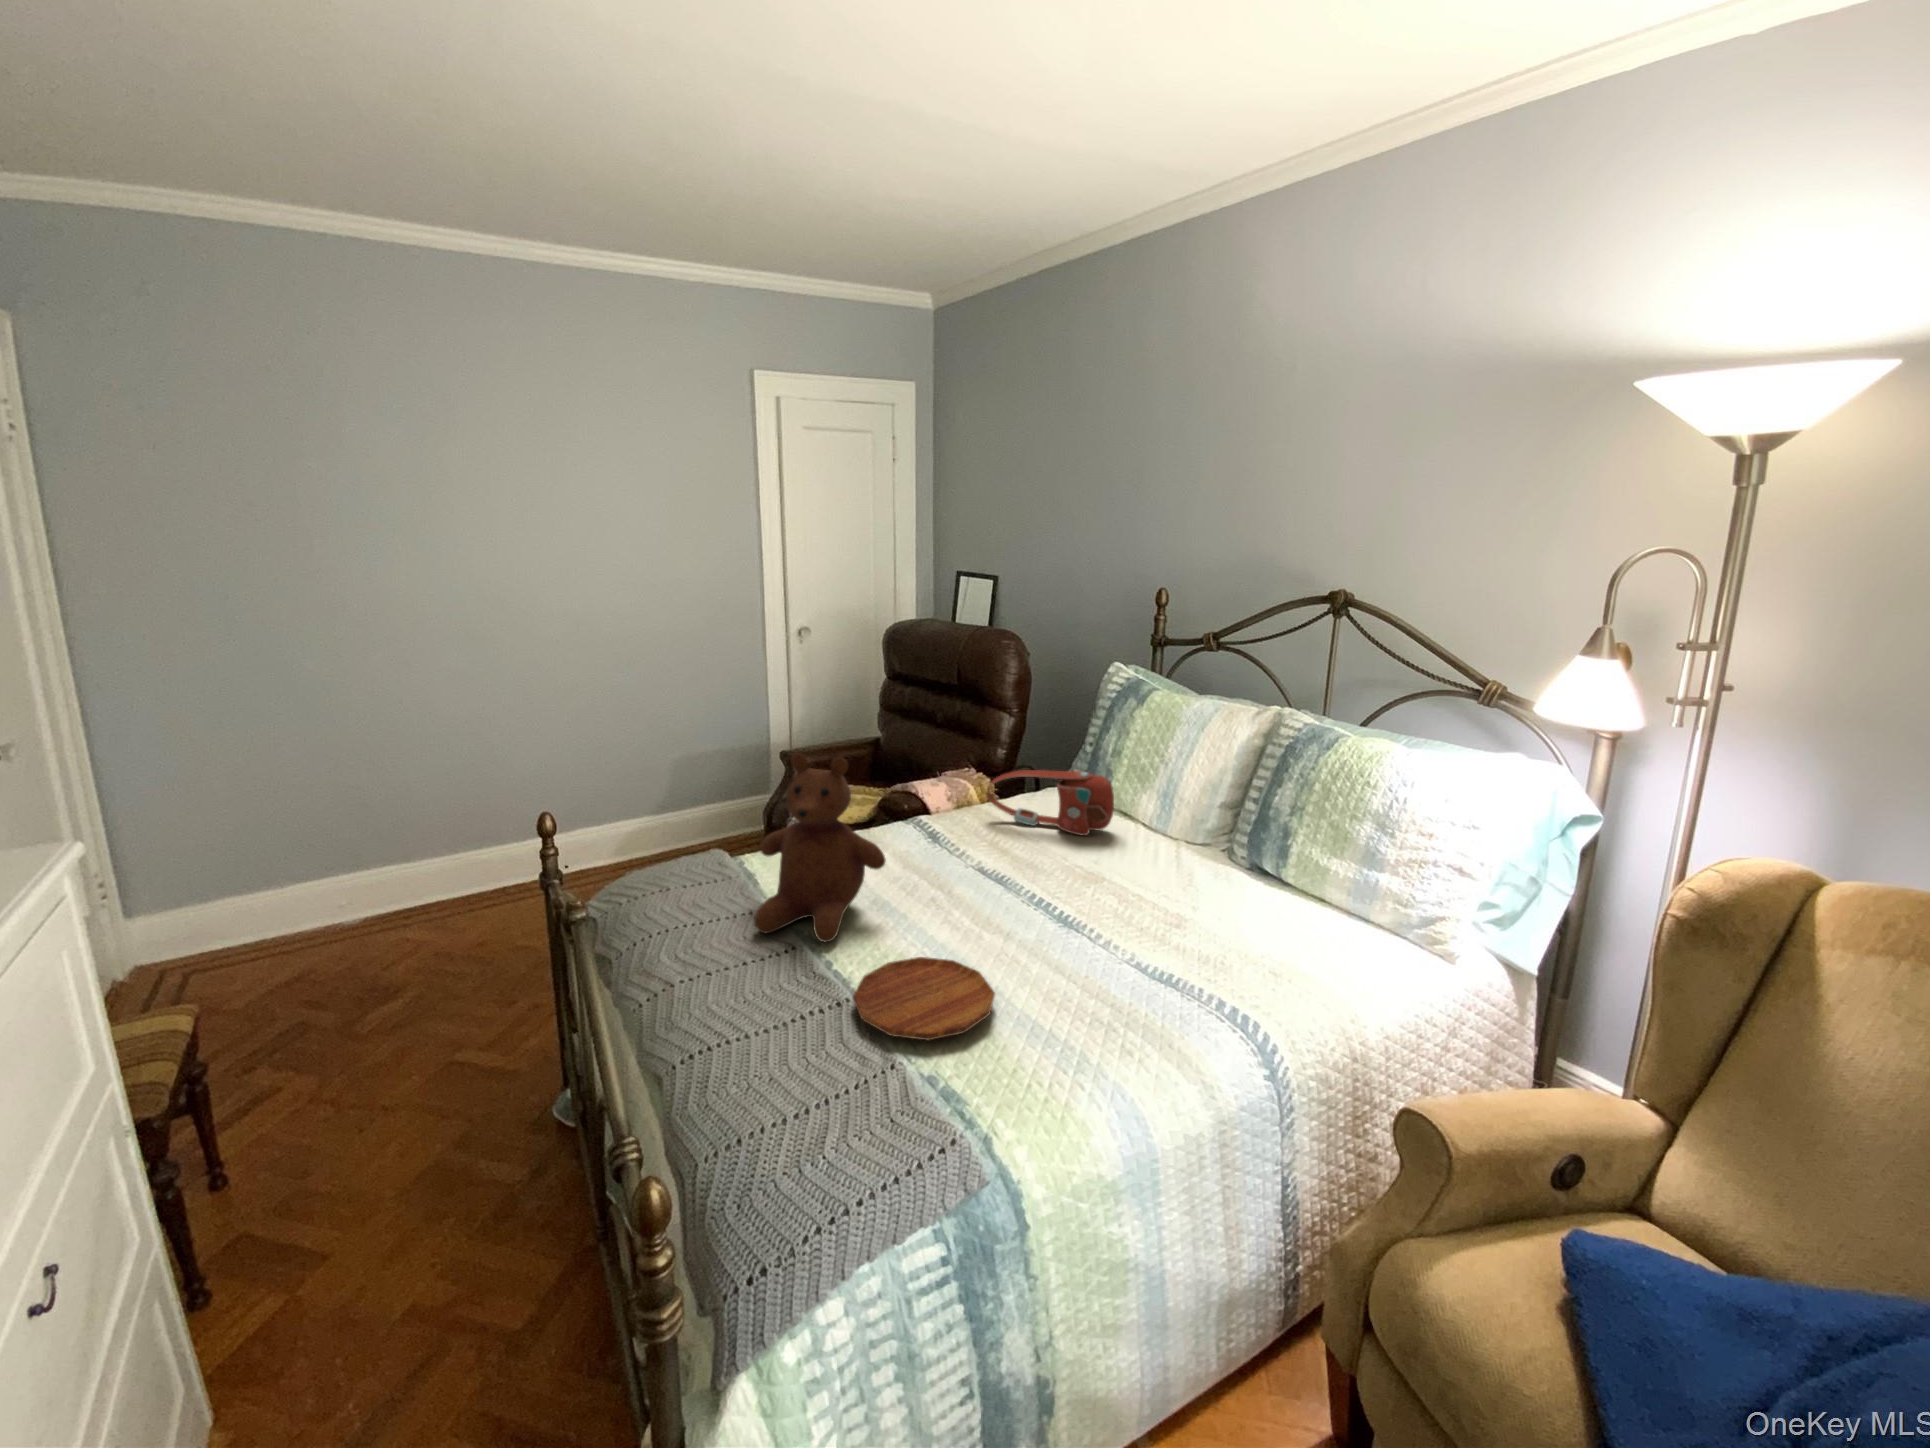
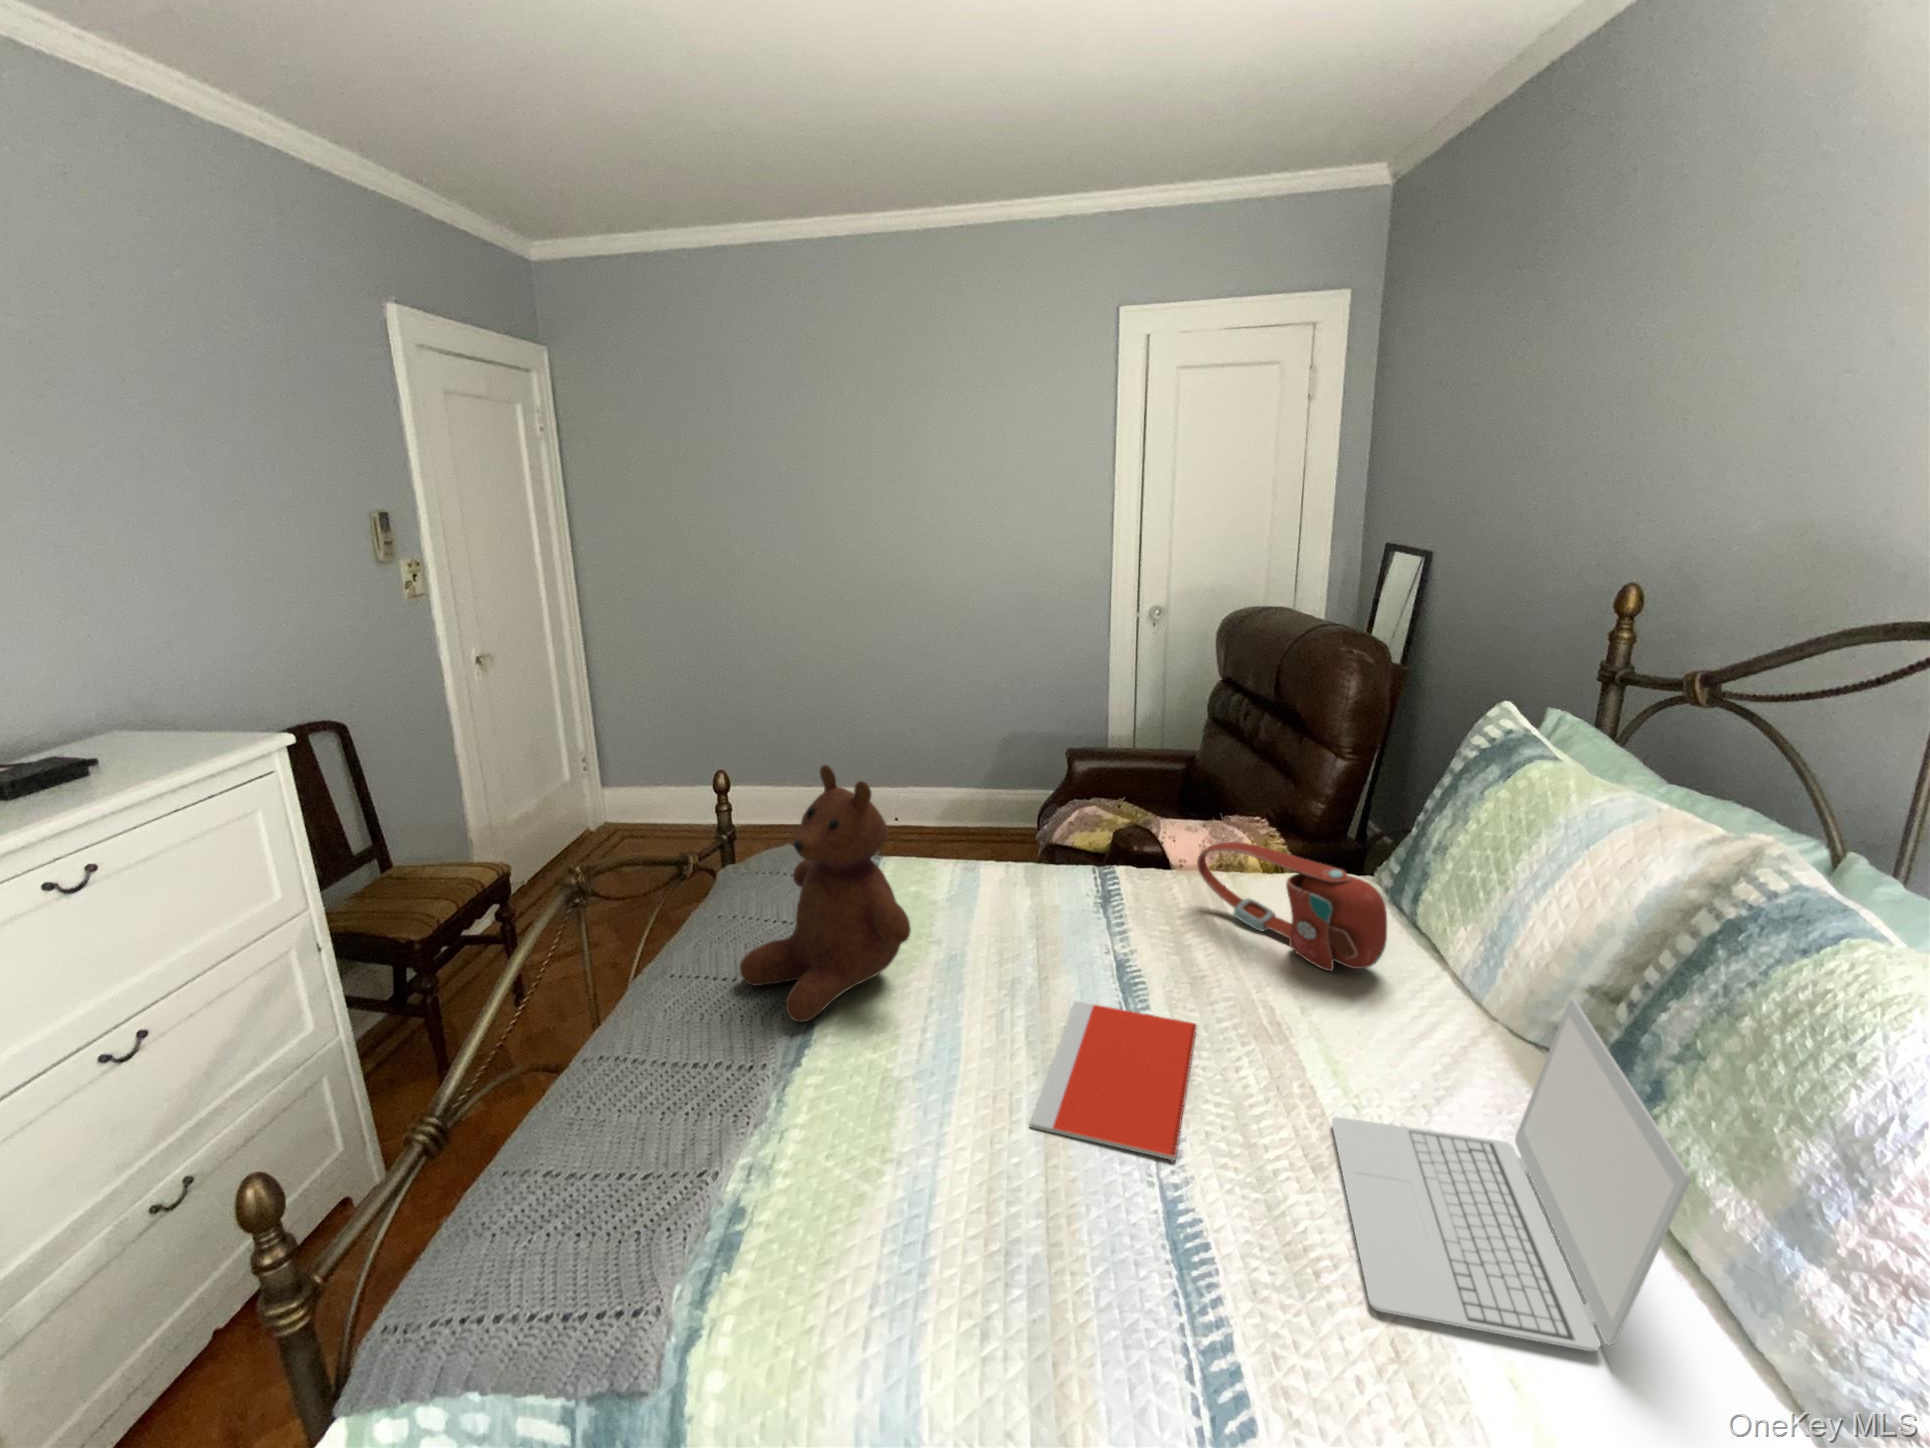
laptop: none [1155,794,1353,962] -> present [1332,1000,1691,1352]
notebook: none [978,876,1106,949] -> present [1030,1001,1197,1160]
tray: present [853,957,995,1040] -> none [704,1081,910,1231]

